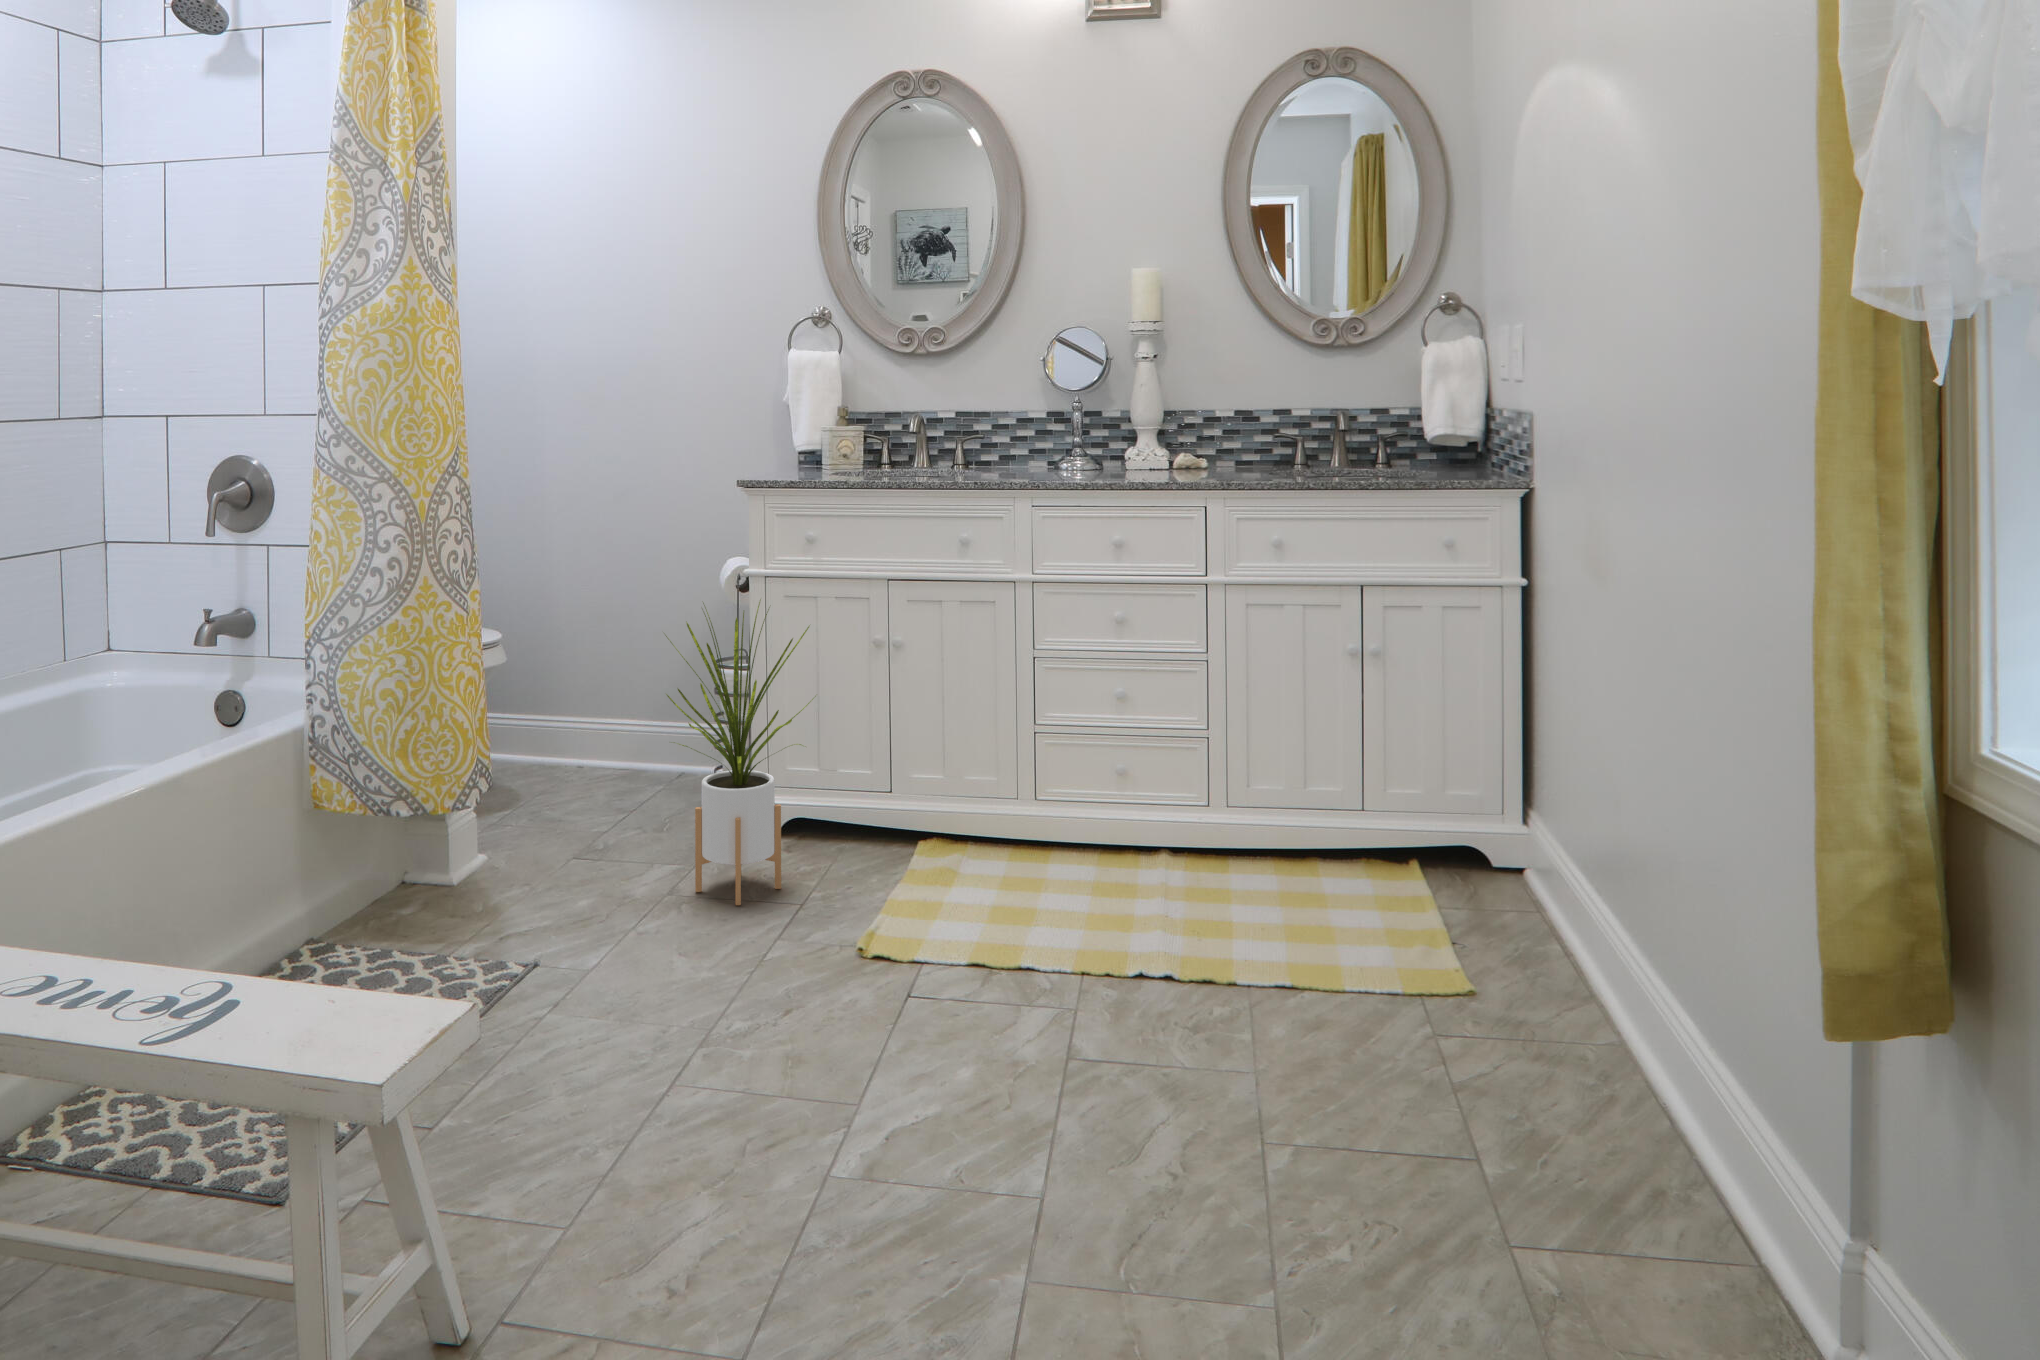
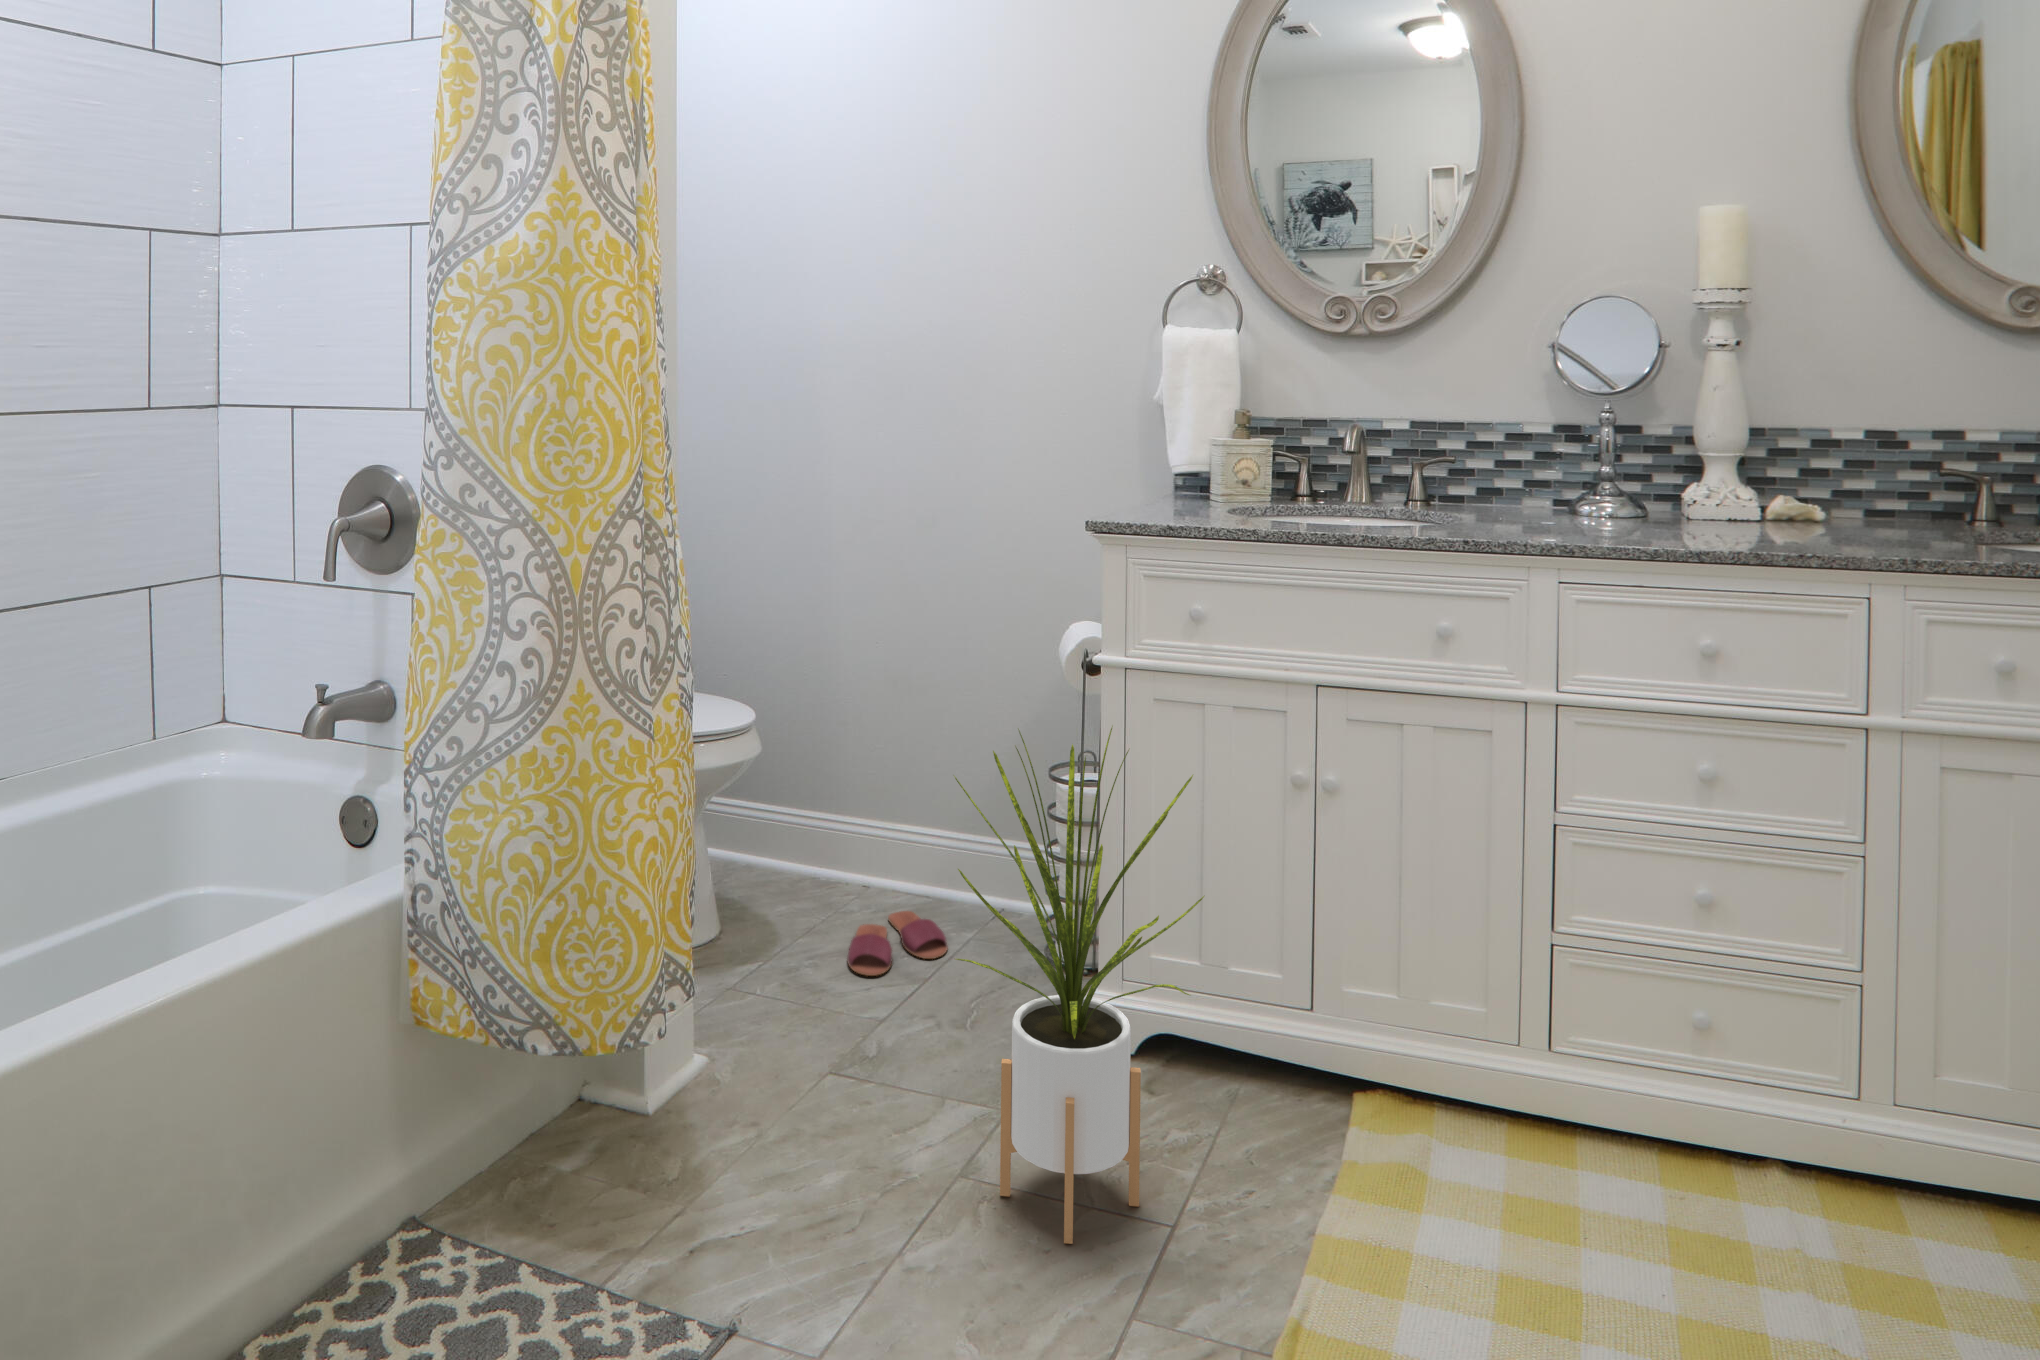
slippers: none [579,777,651,811] -> present [847,911,948,976]

